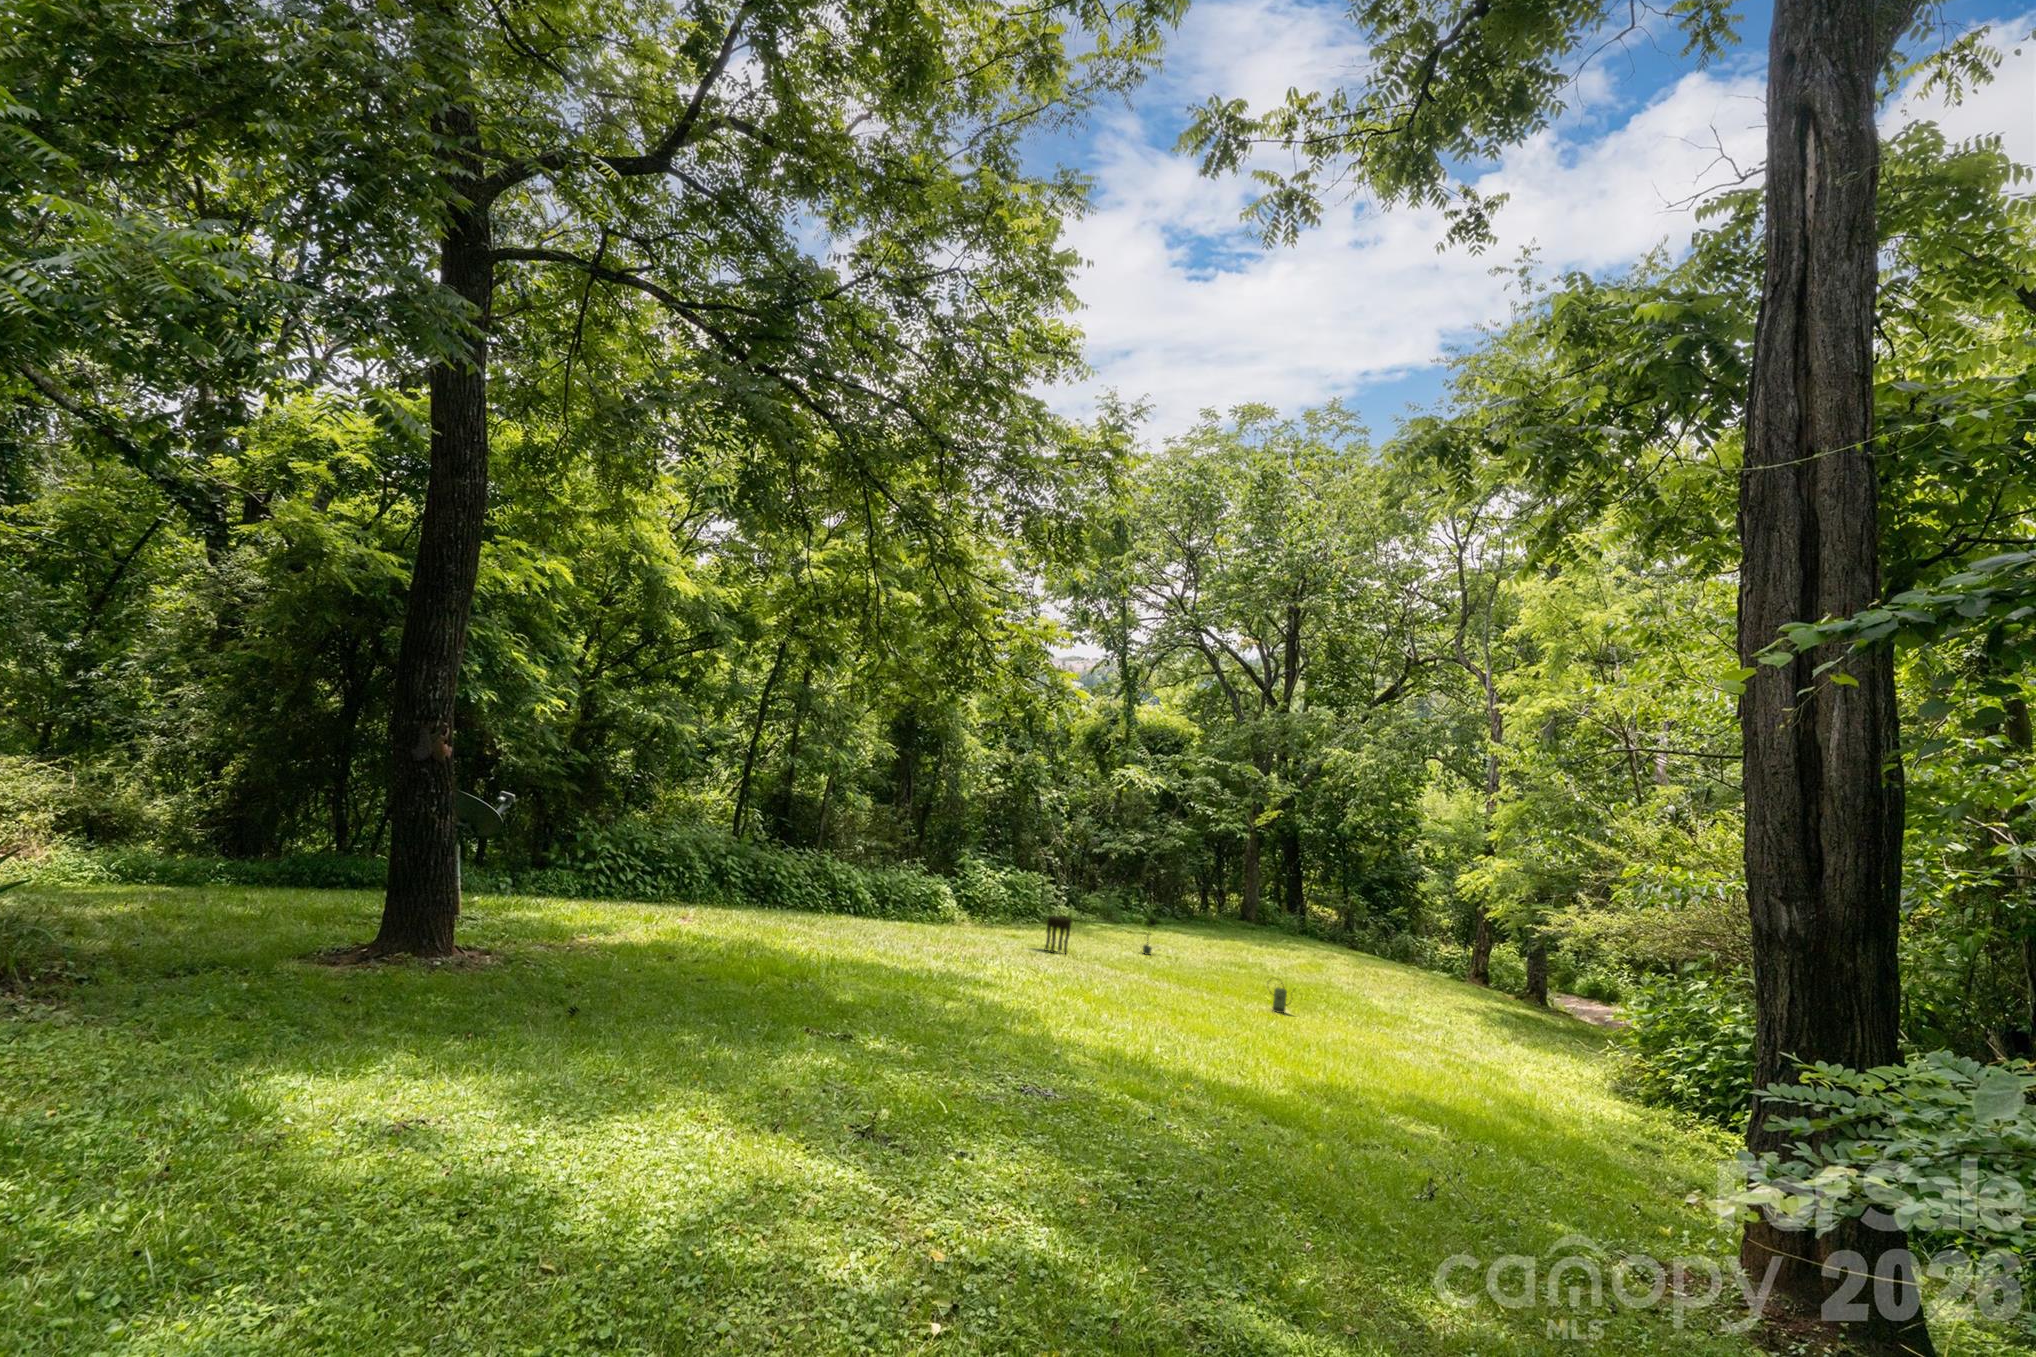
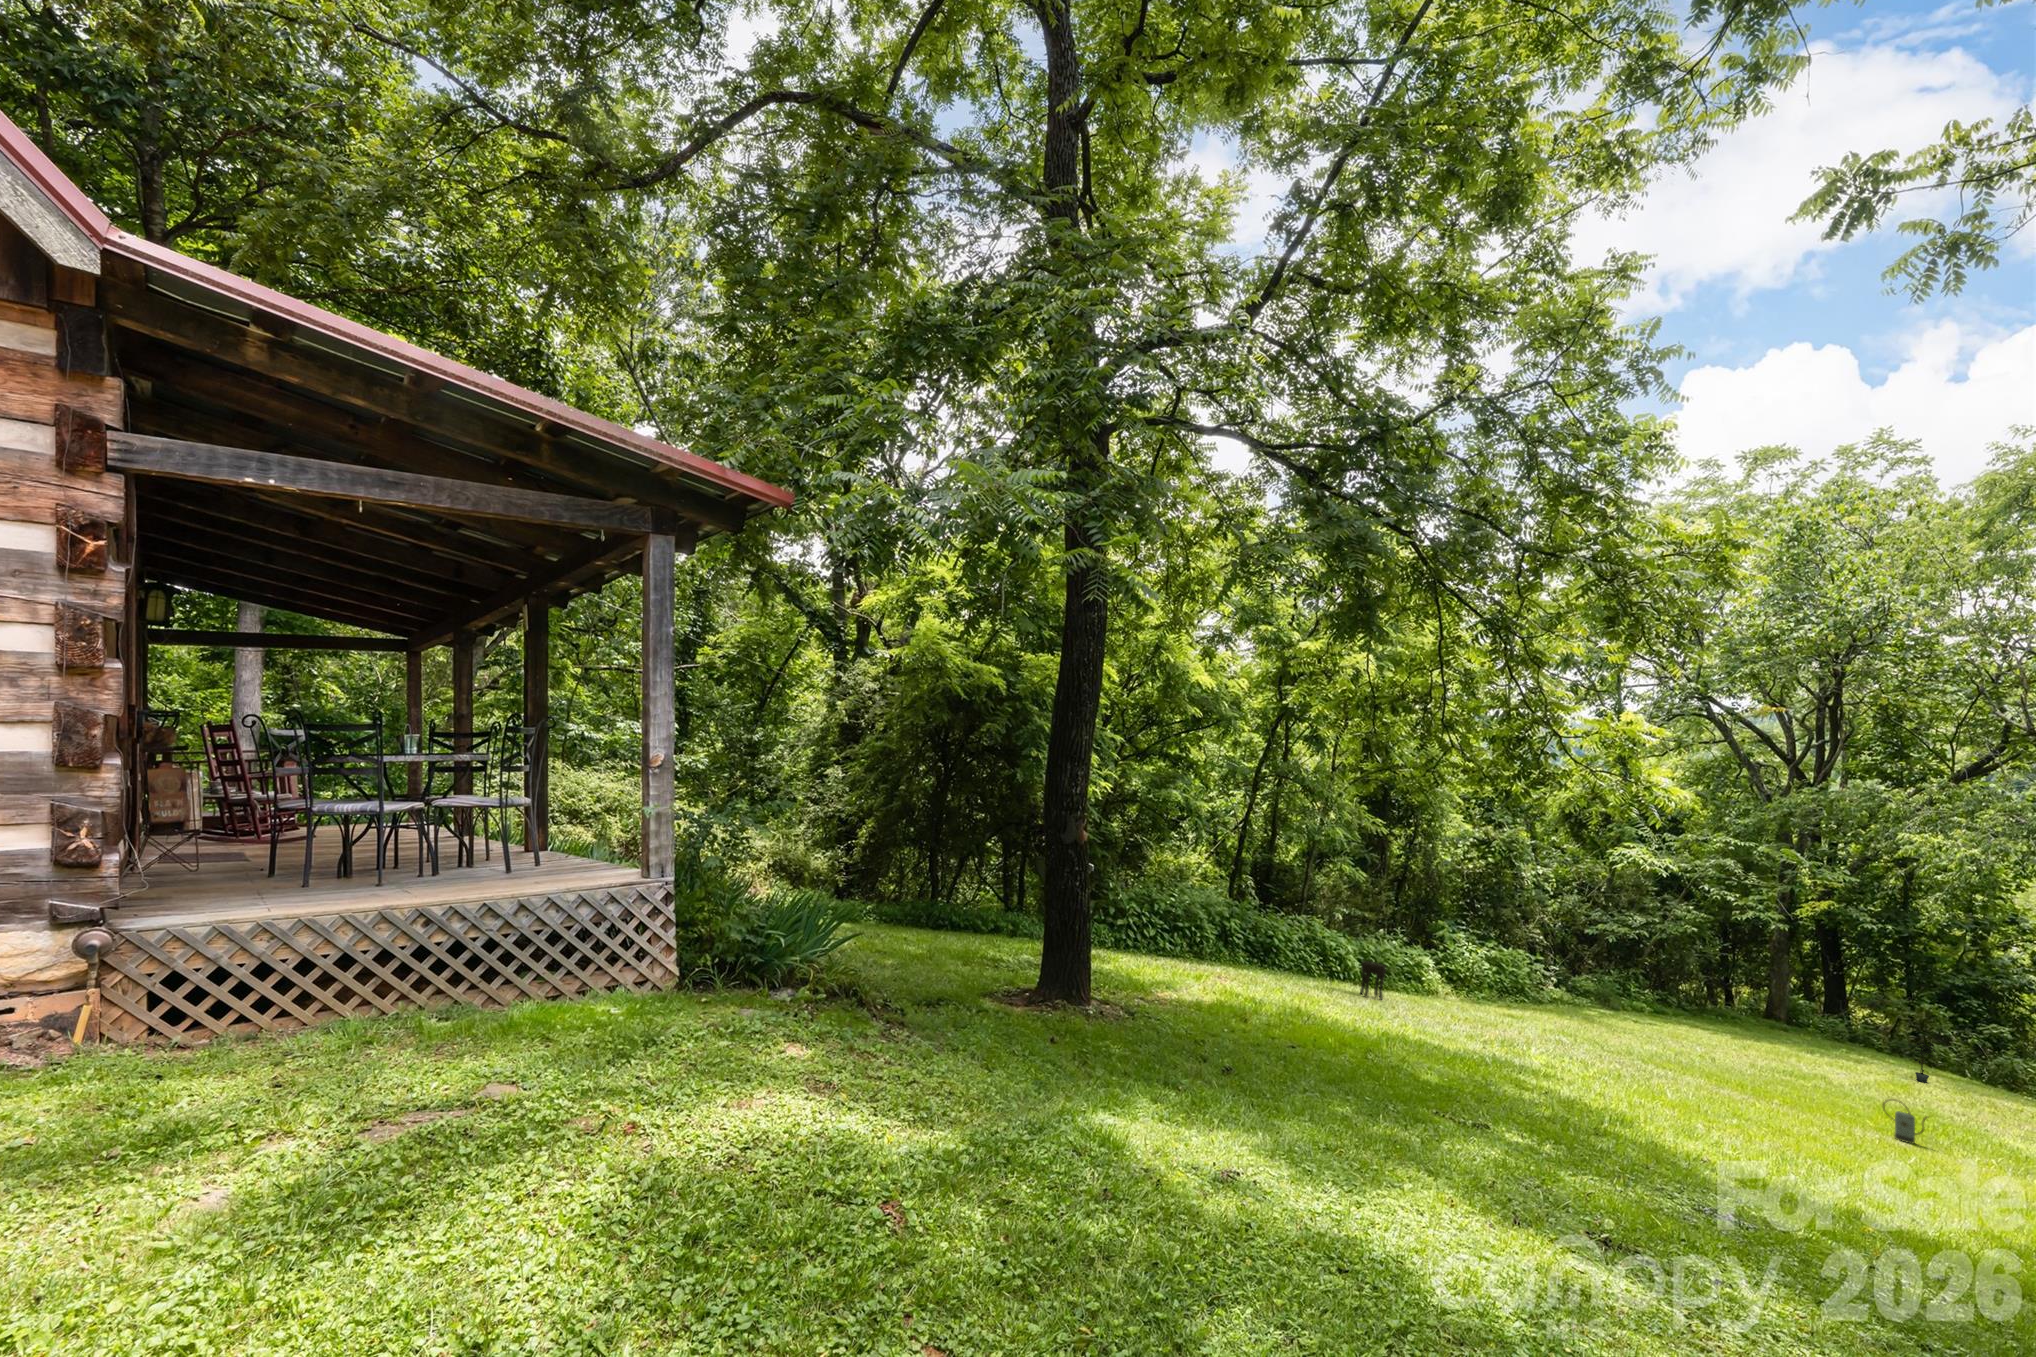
potted plant: present [1143,913,1159,955] -> present [1914,1040,1935,1083]
side table: present [1045,916,1072,954] -> present [1360,961,1386,1000]

